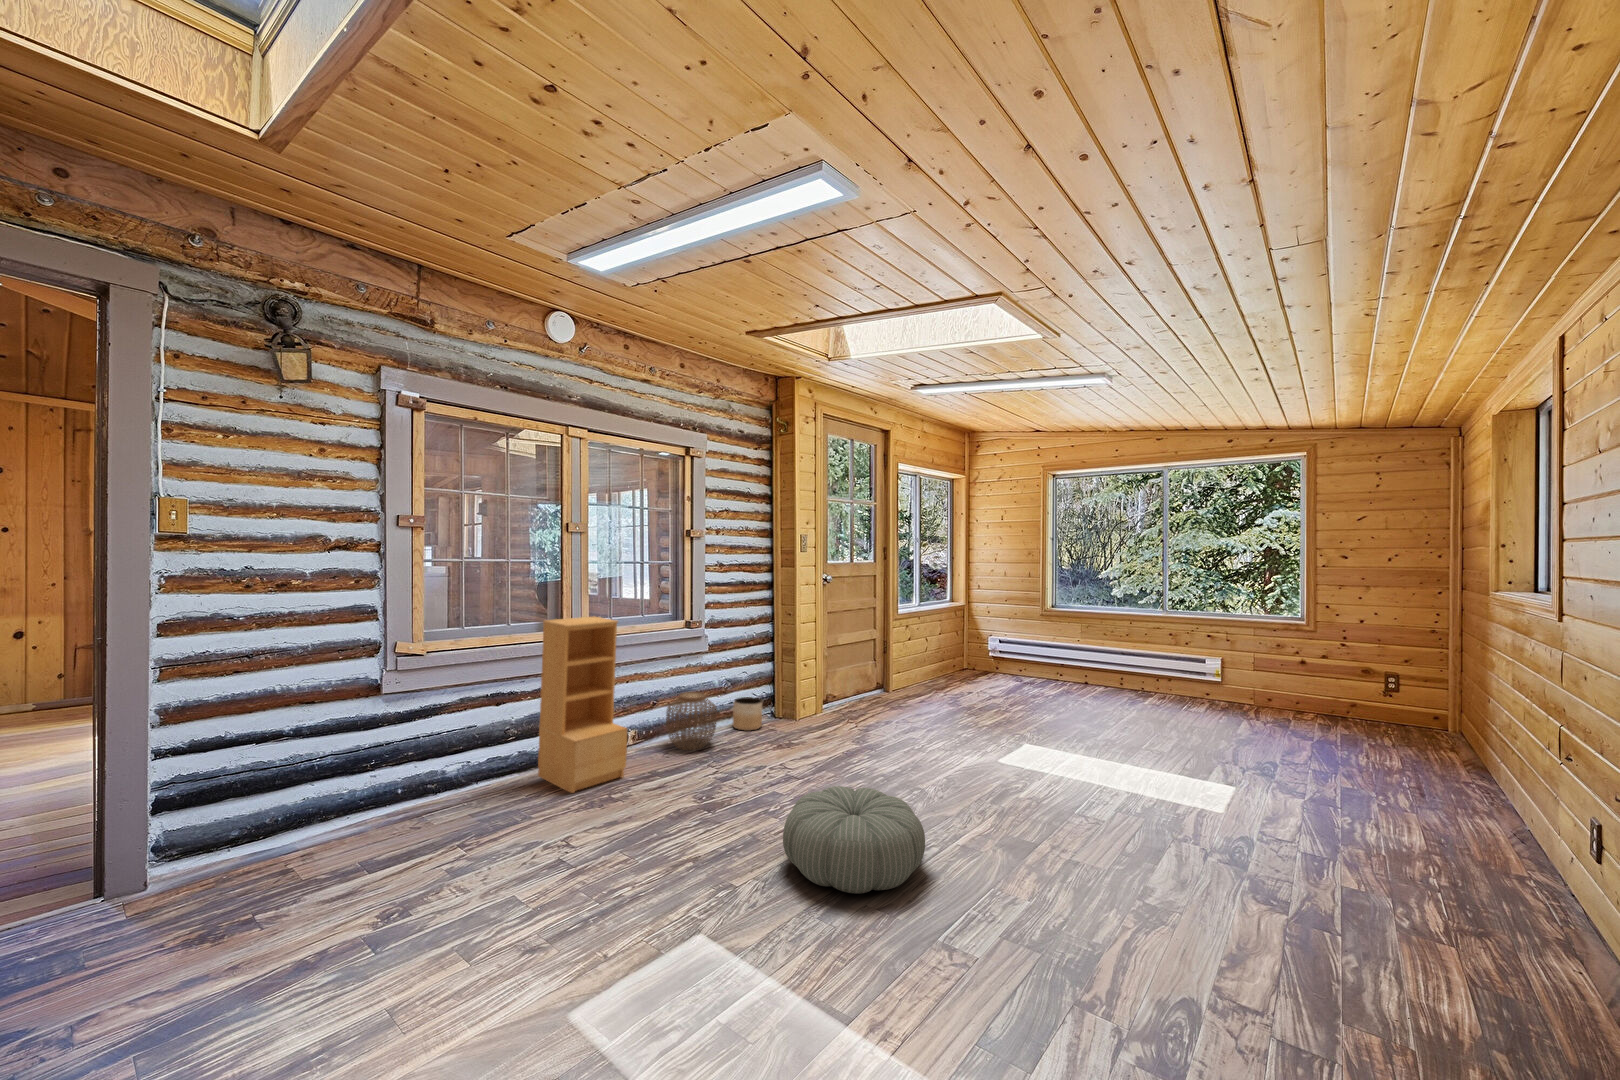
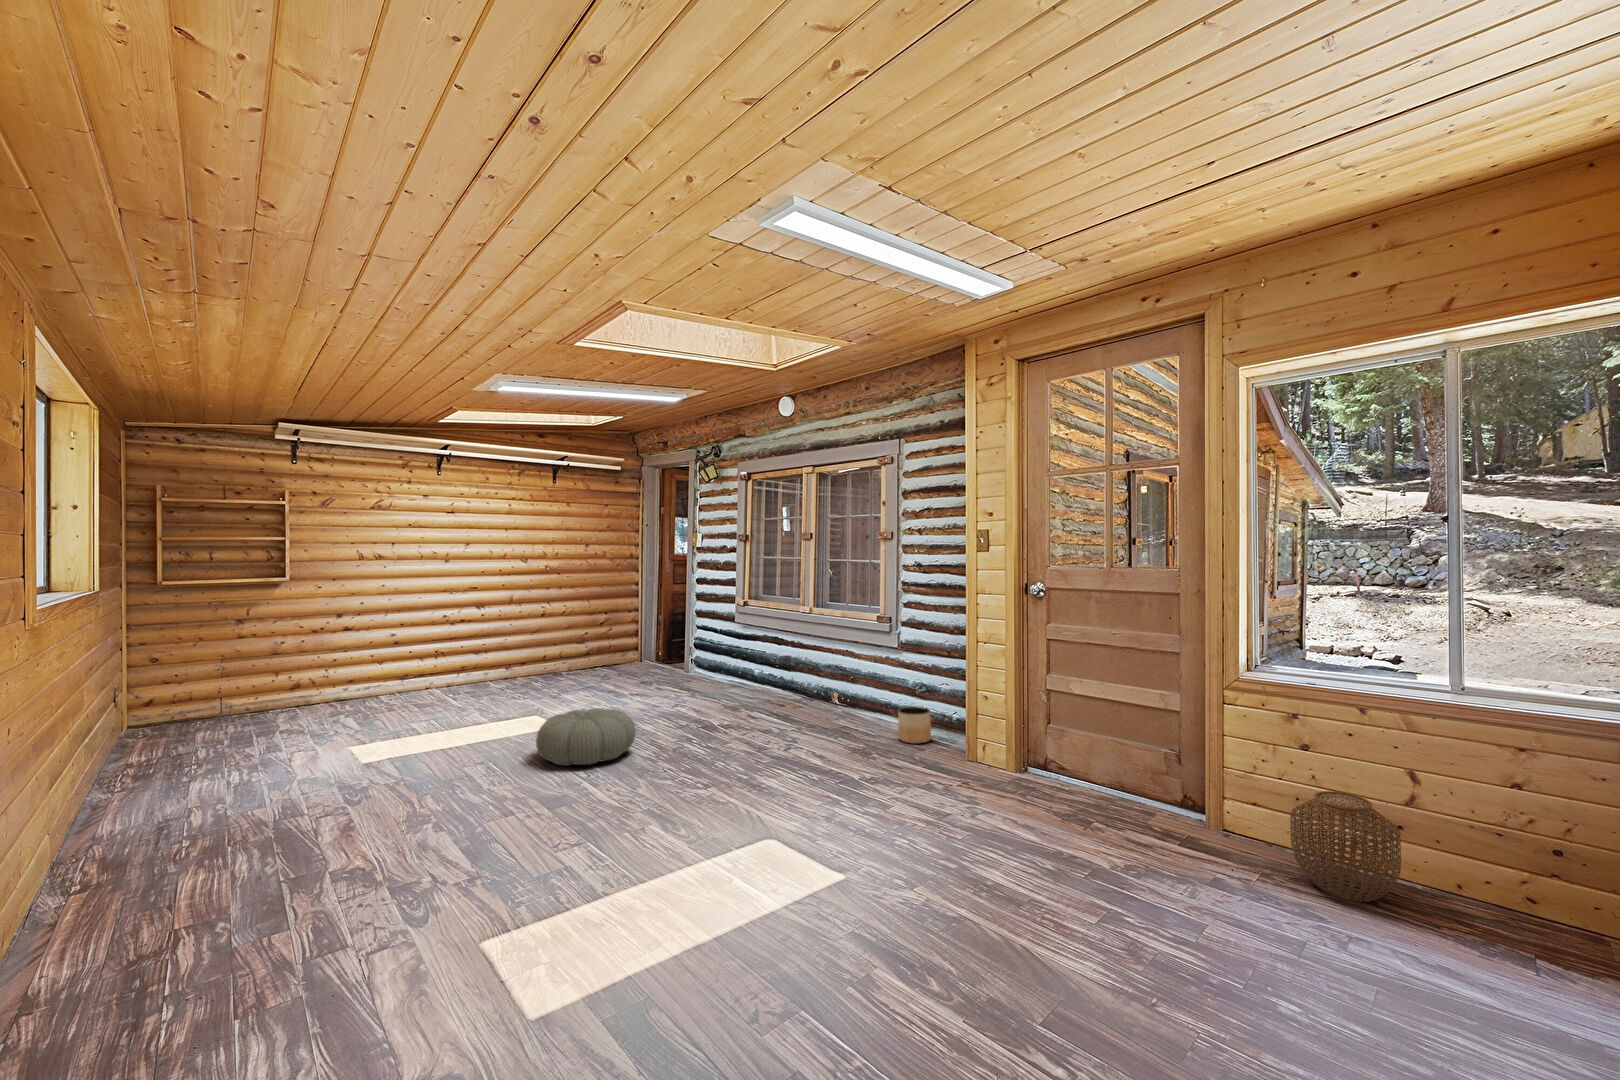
bookshelf: present [538,617,627,793] -> none [750,596,811,714]
woven basket: present [666,692,717,750] -> present [1290,791,1401,902]

